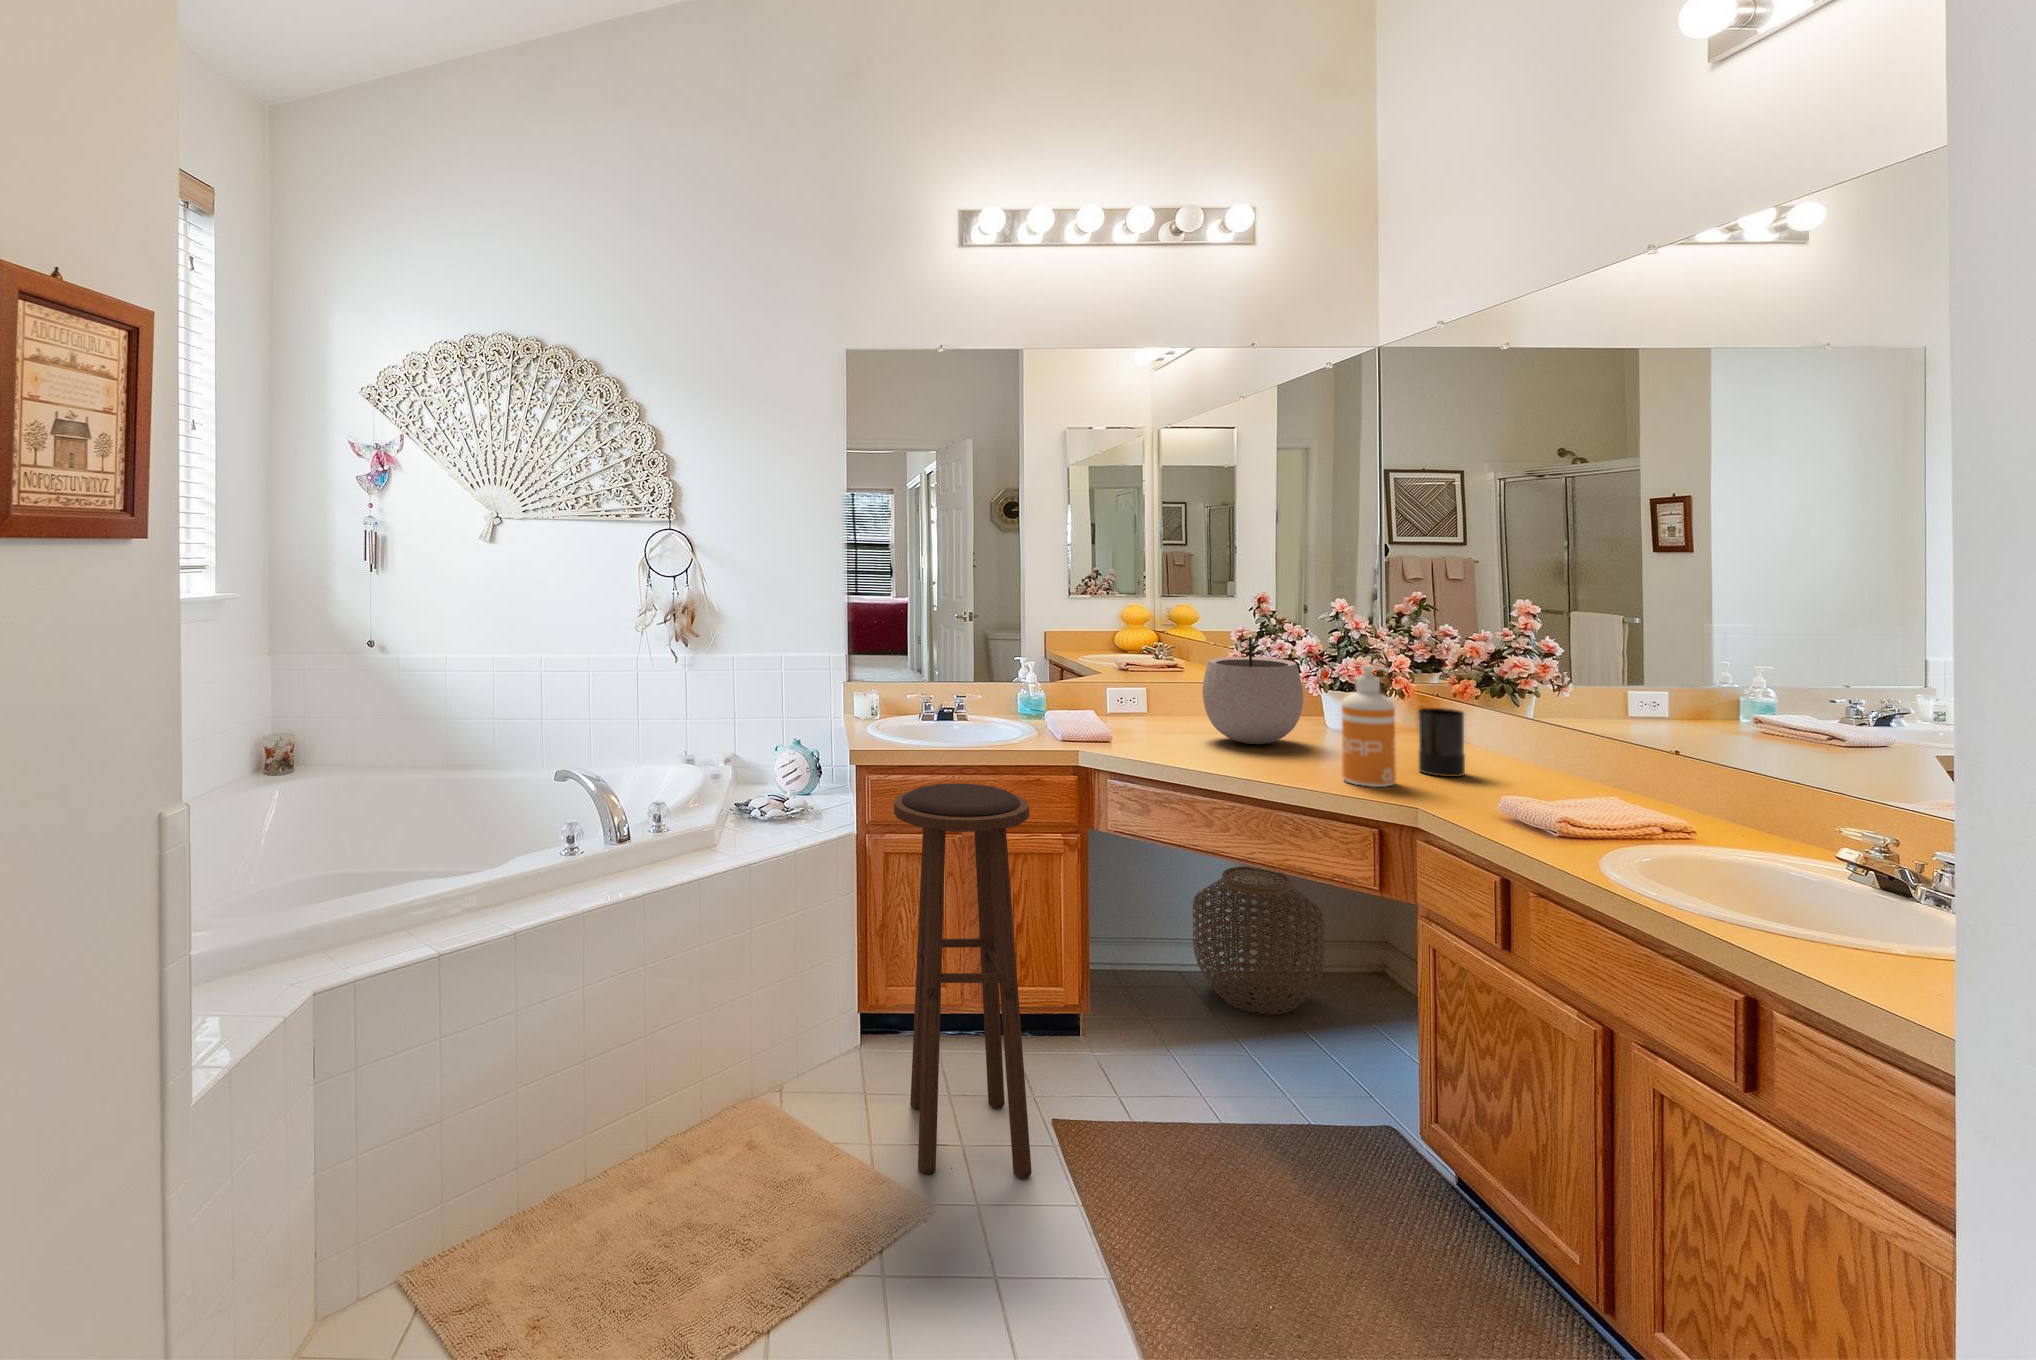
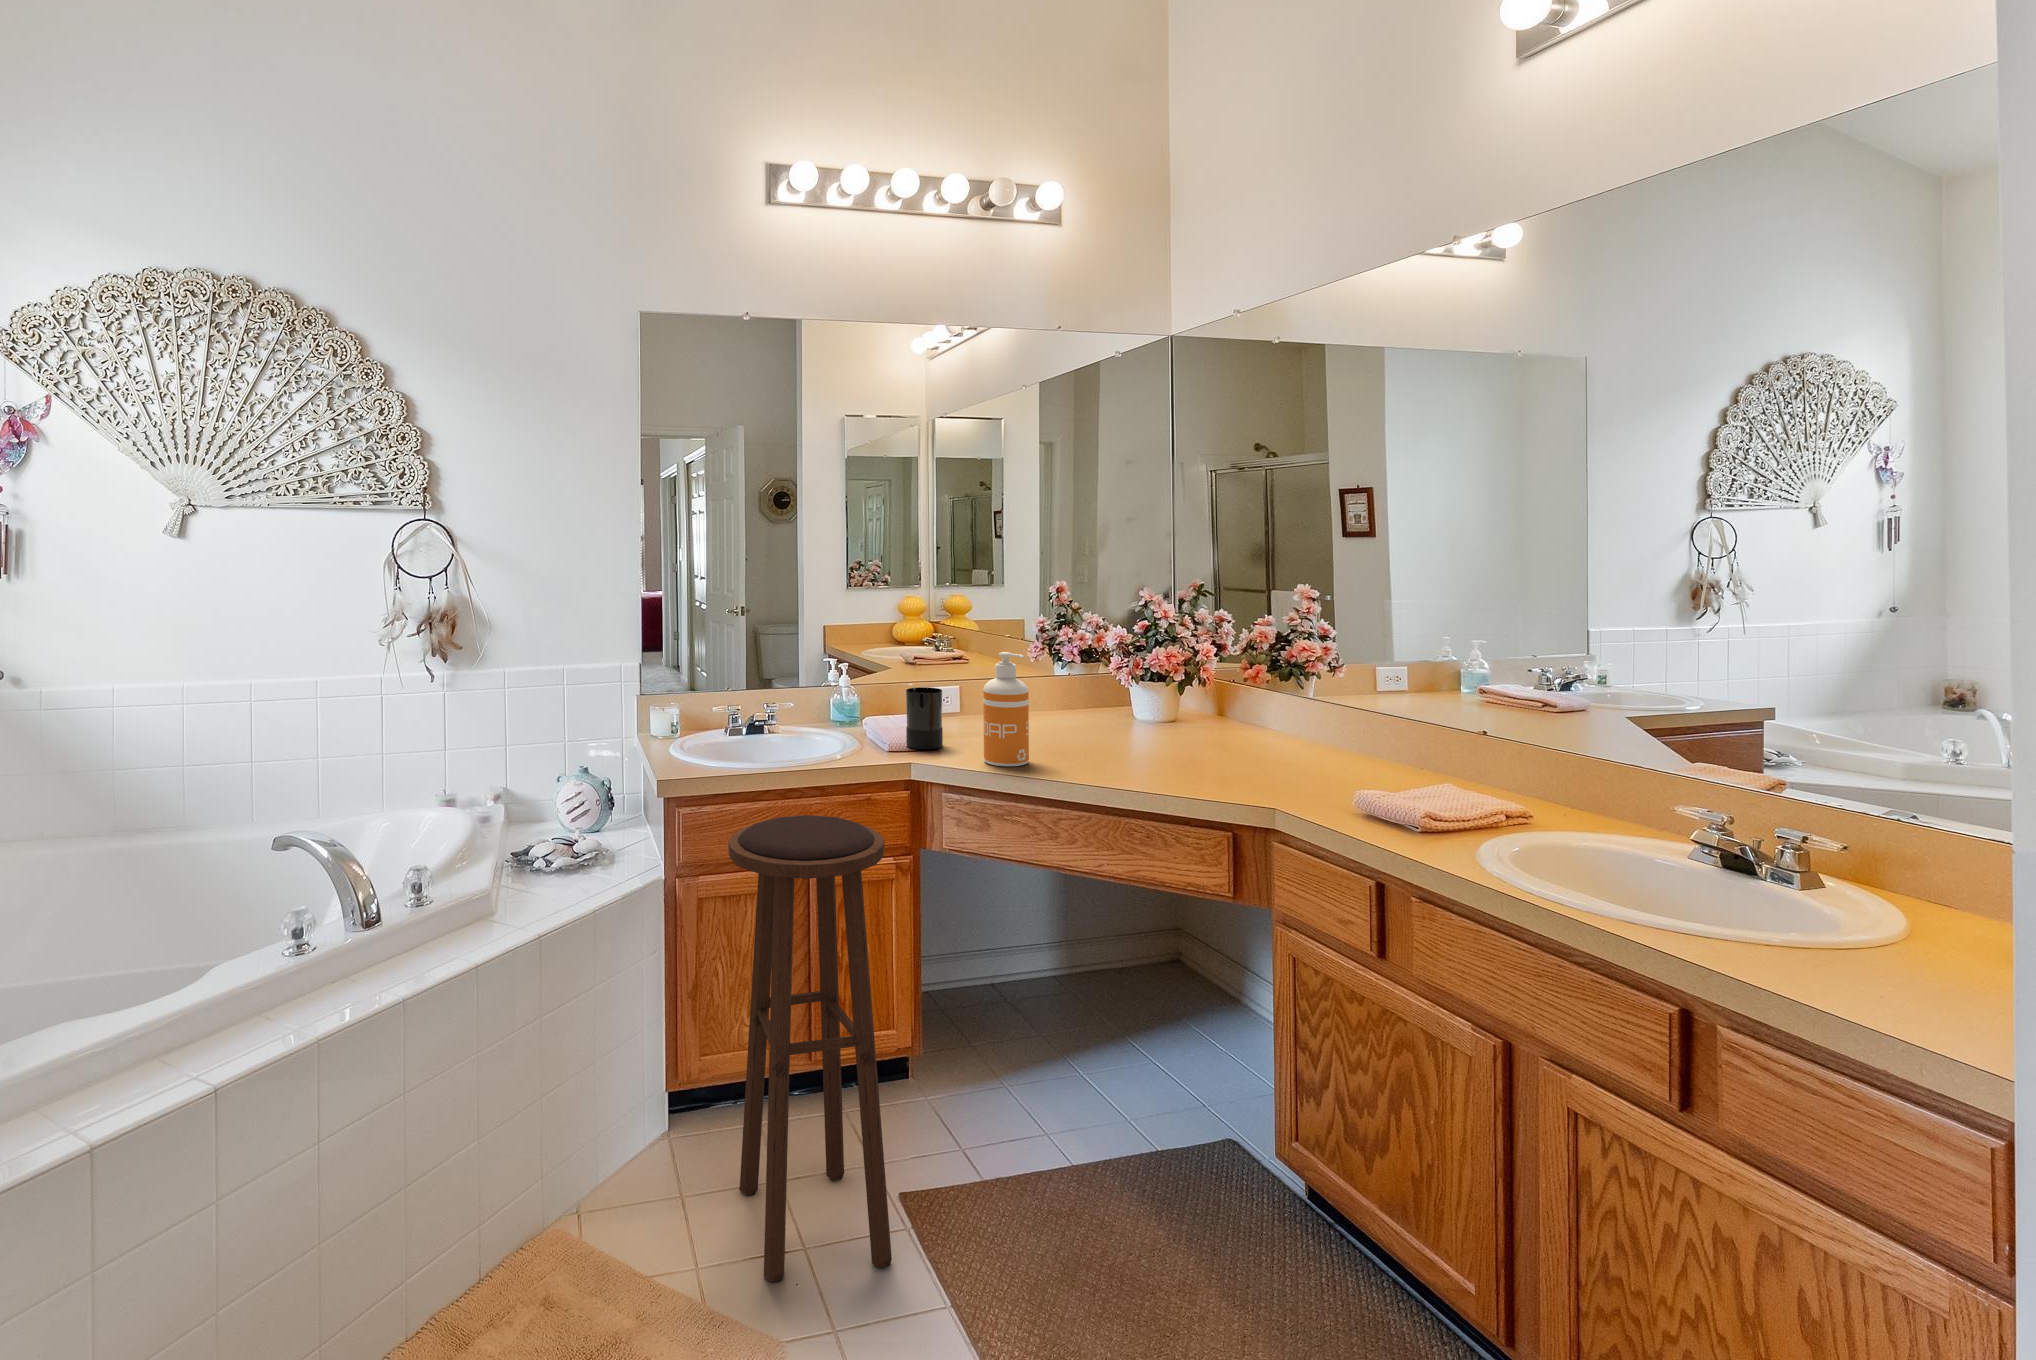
plant pot: present [1203,628,1303,744] -> none [1026,622,1127,747]
soap dispenser: present [1342,665,1396,787] -> present [983,652,1029,767]
candle: present [1418,708,1465,777] -> present [906,684,943,749]
woven basket: present [1193,867,1325,1015] -> none [1004,870,1133,1023]

